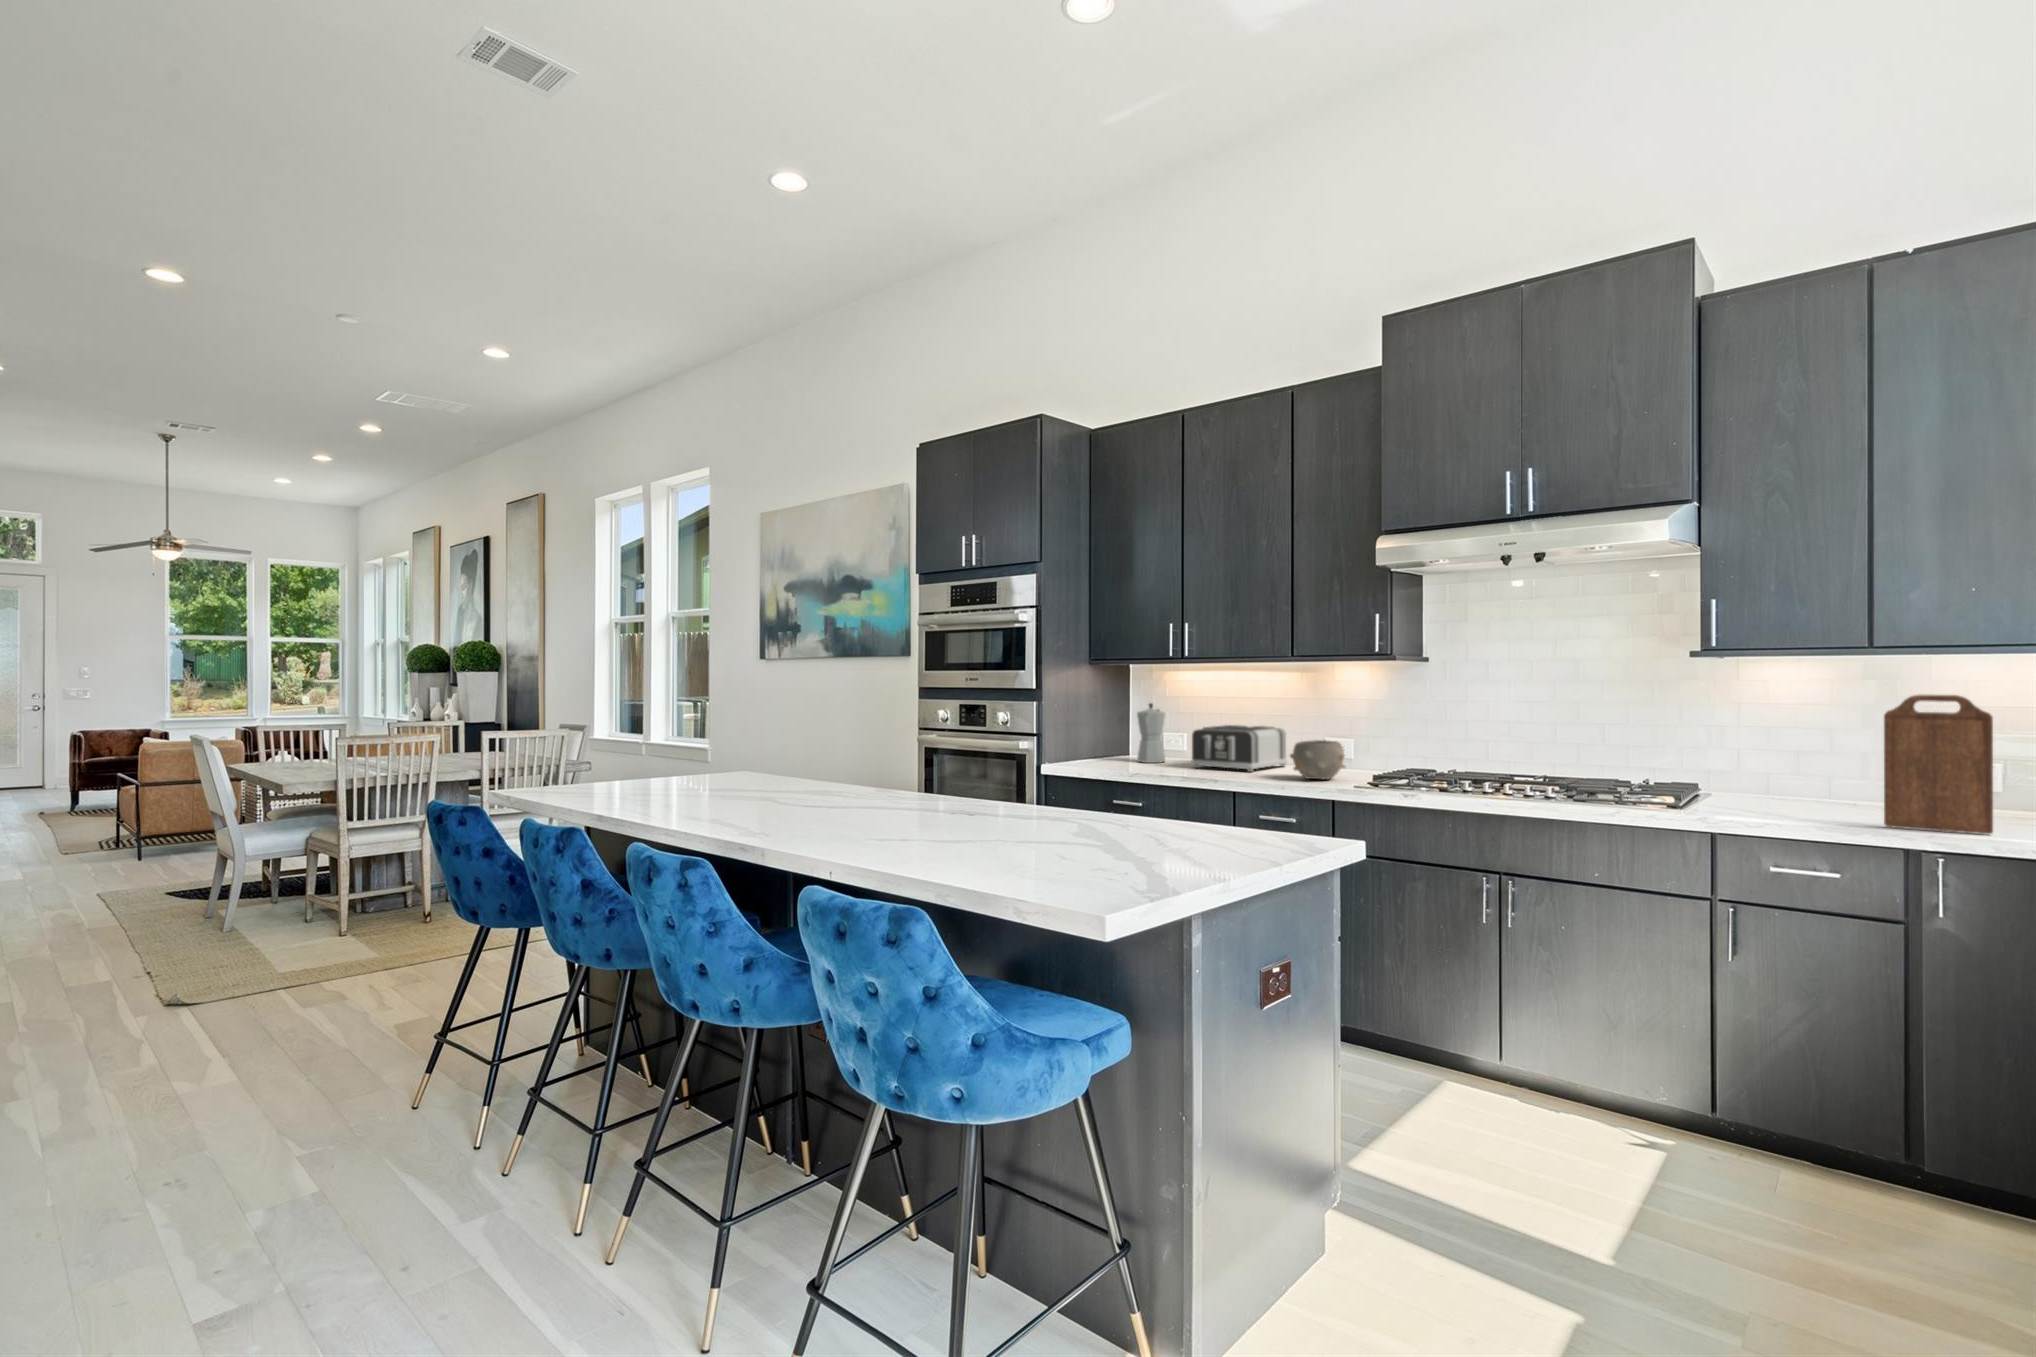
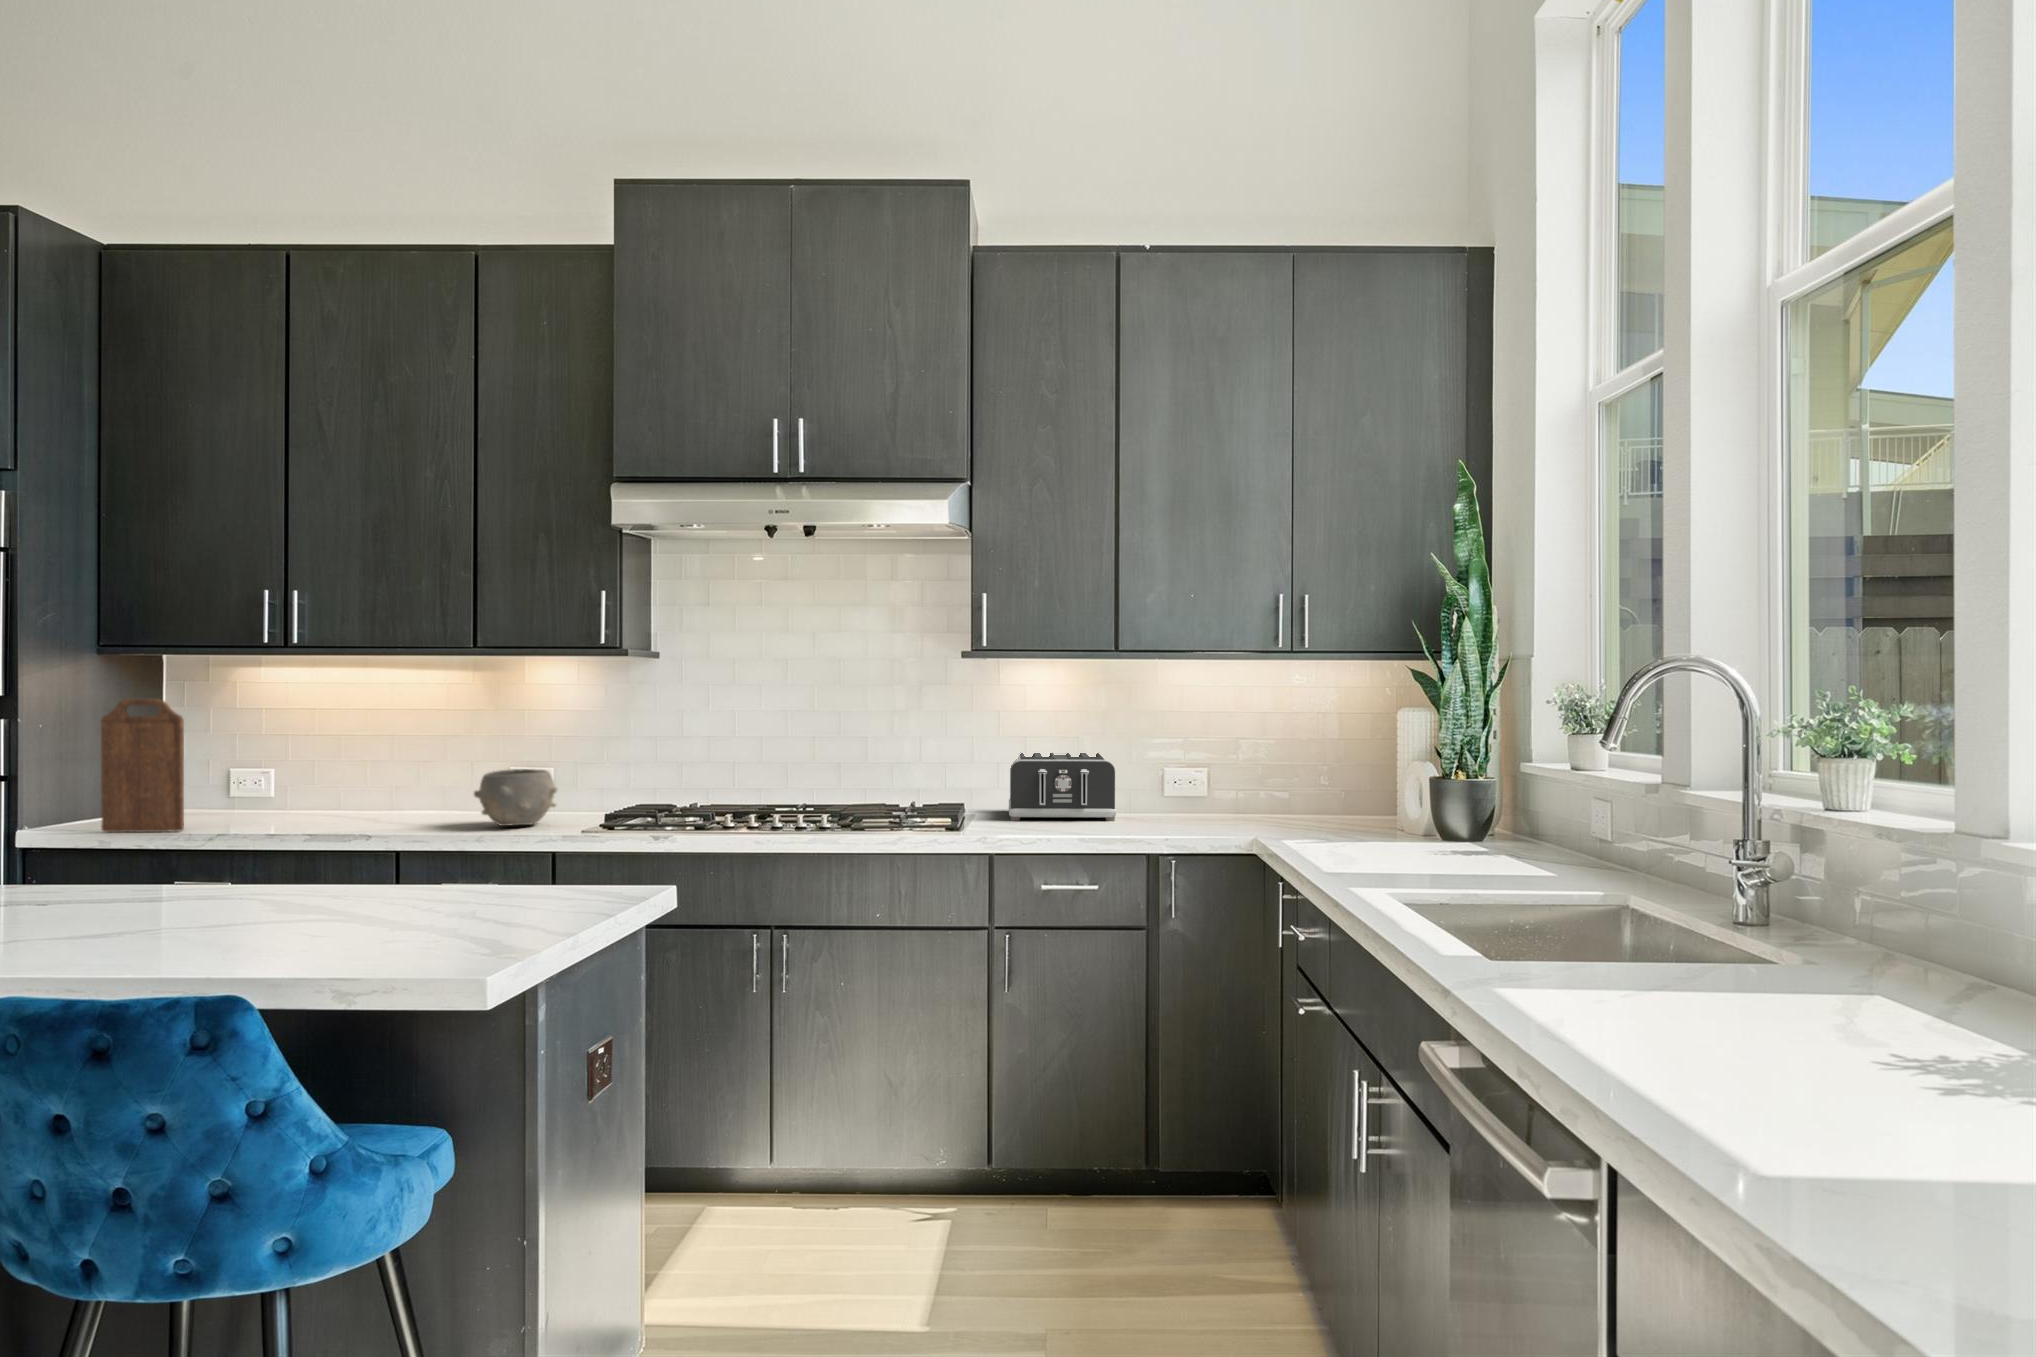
cutting board: present [1884,695,1993,834] -> present [101,699,184,832]
moka pot: present [1137,703,1165,763] -> none [190,719,245,819]
toaster: present [1191,725,1287,772] -> present [1009,753,1117,821]

